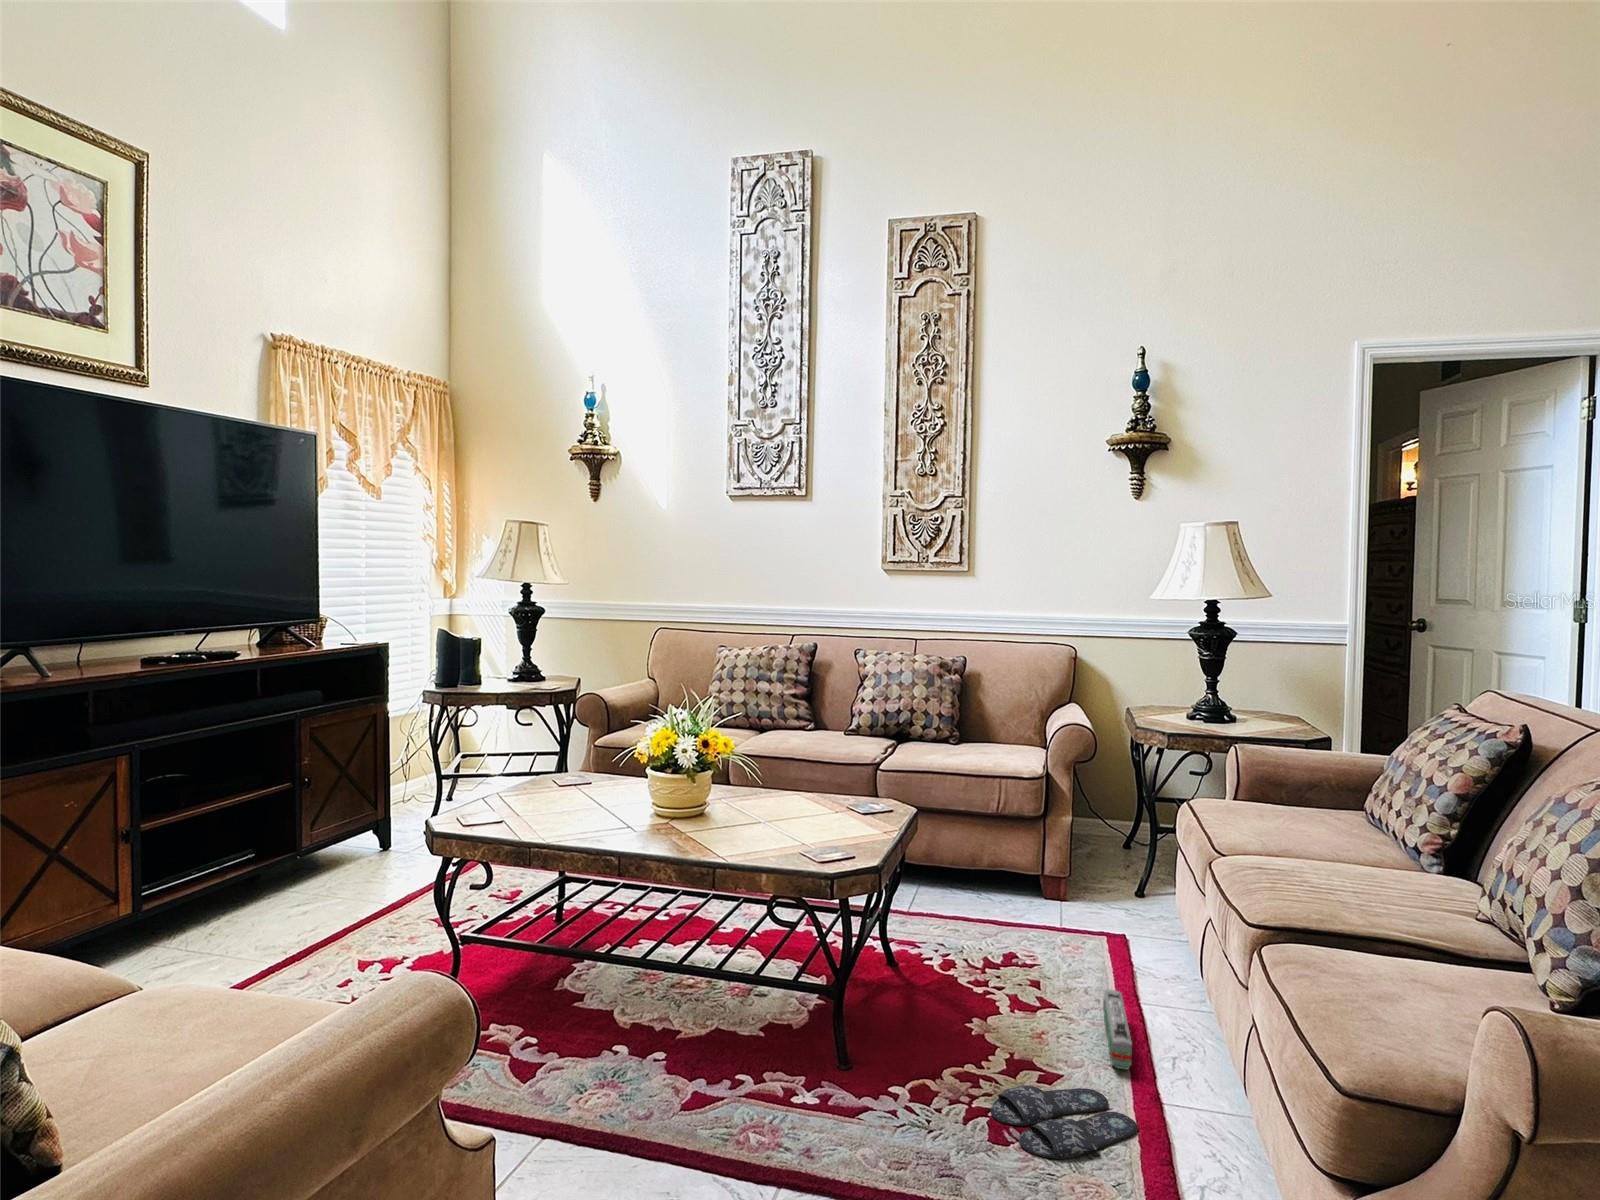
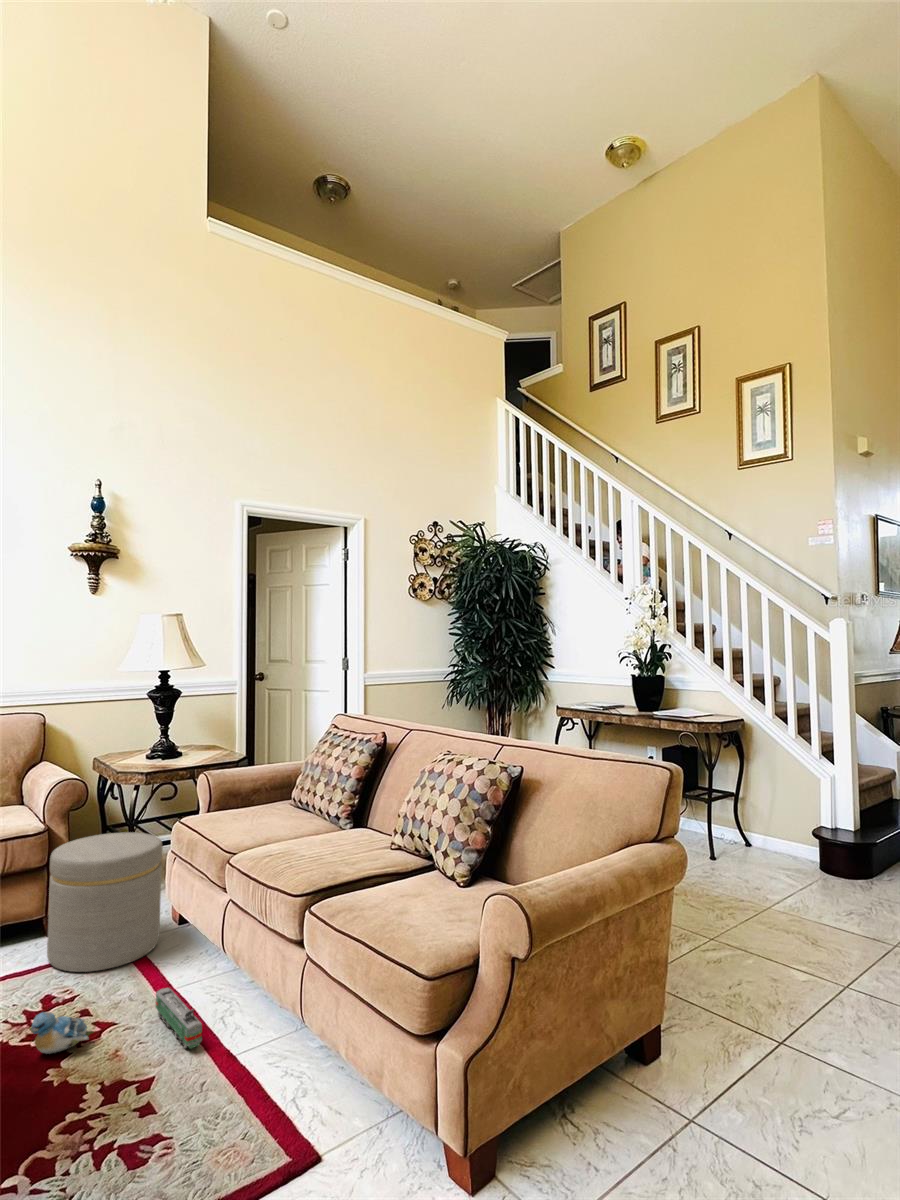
ottoman: none [1029,793,1161,953] -> present [47,832,162,972]
plush toy: none [964,957,1028,1007] -> present [30,1012,94,1054]
slippers: present [990,1085,1138,1159] -> none [113,1074,231,1156]

